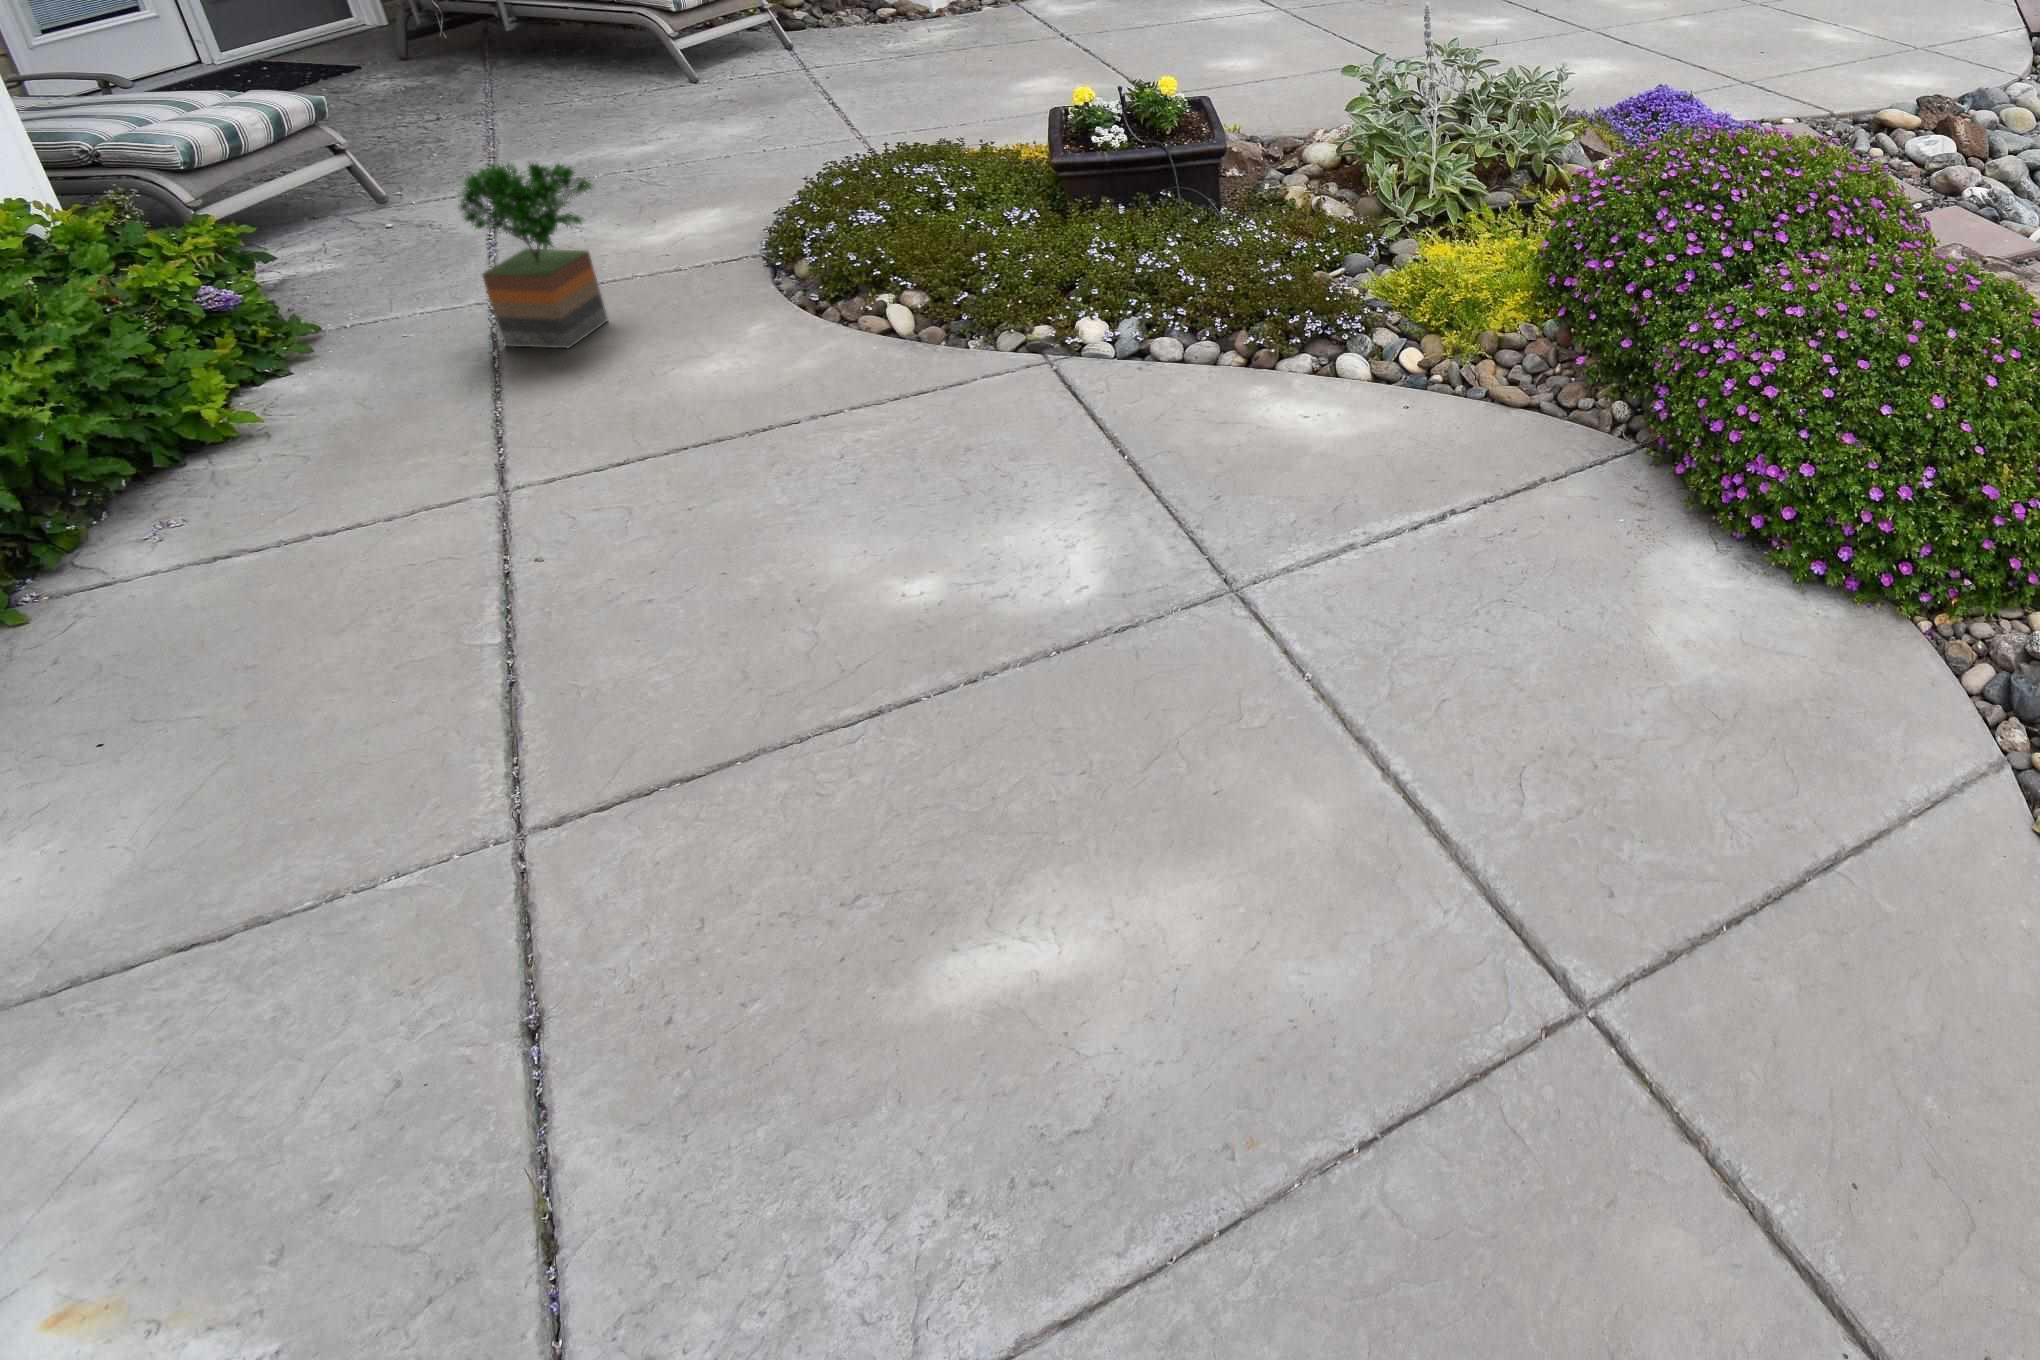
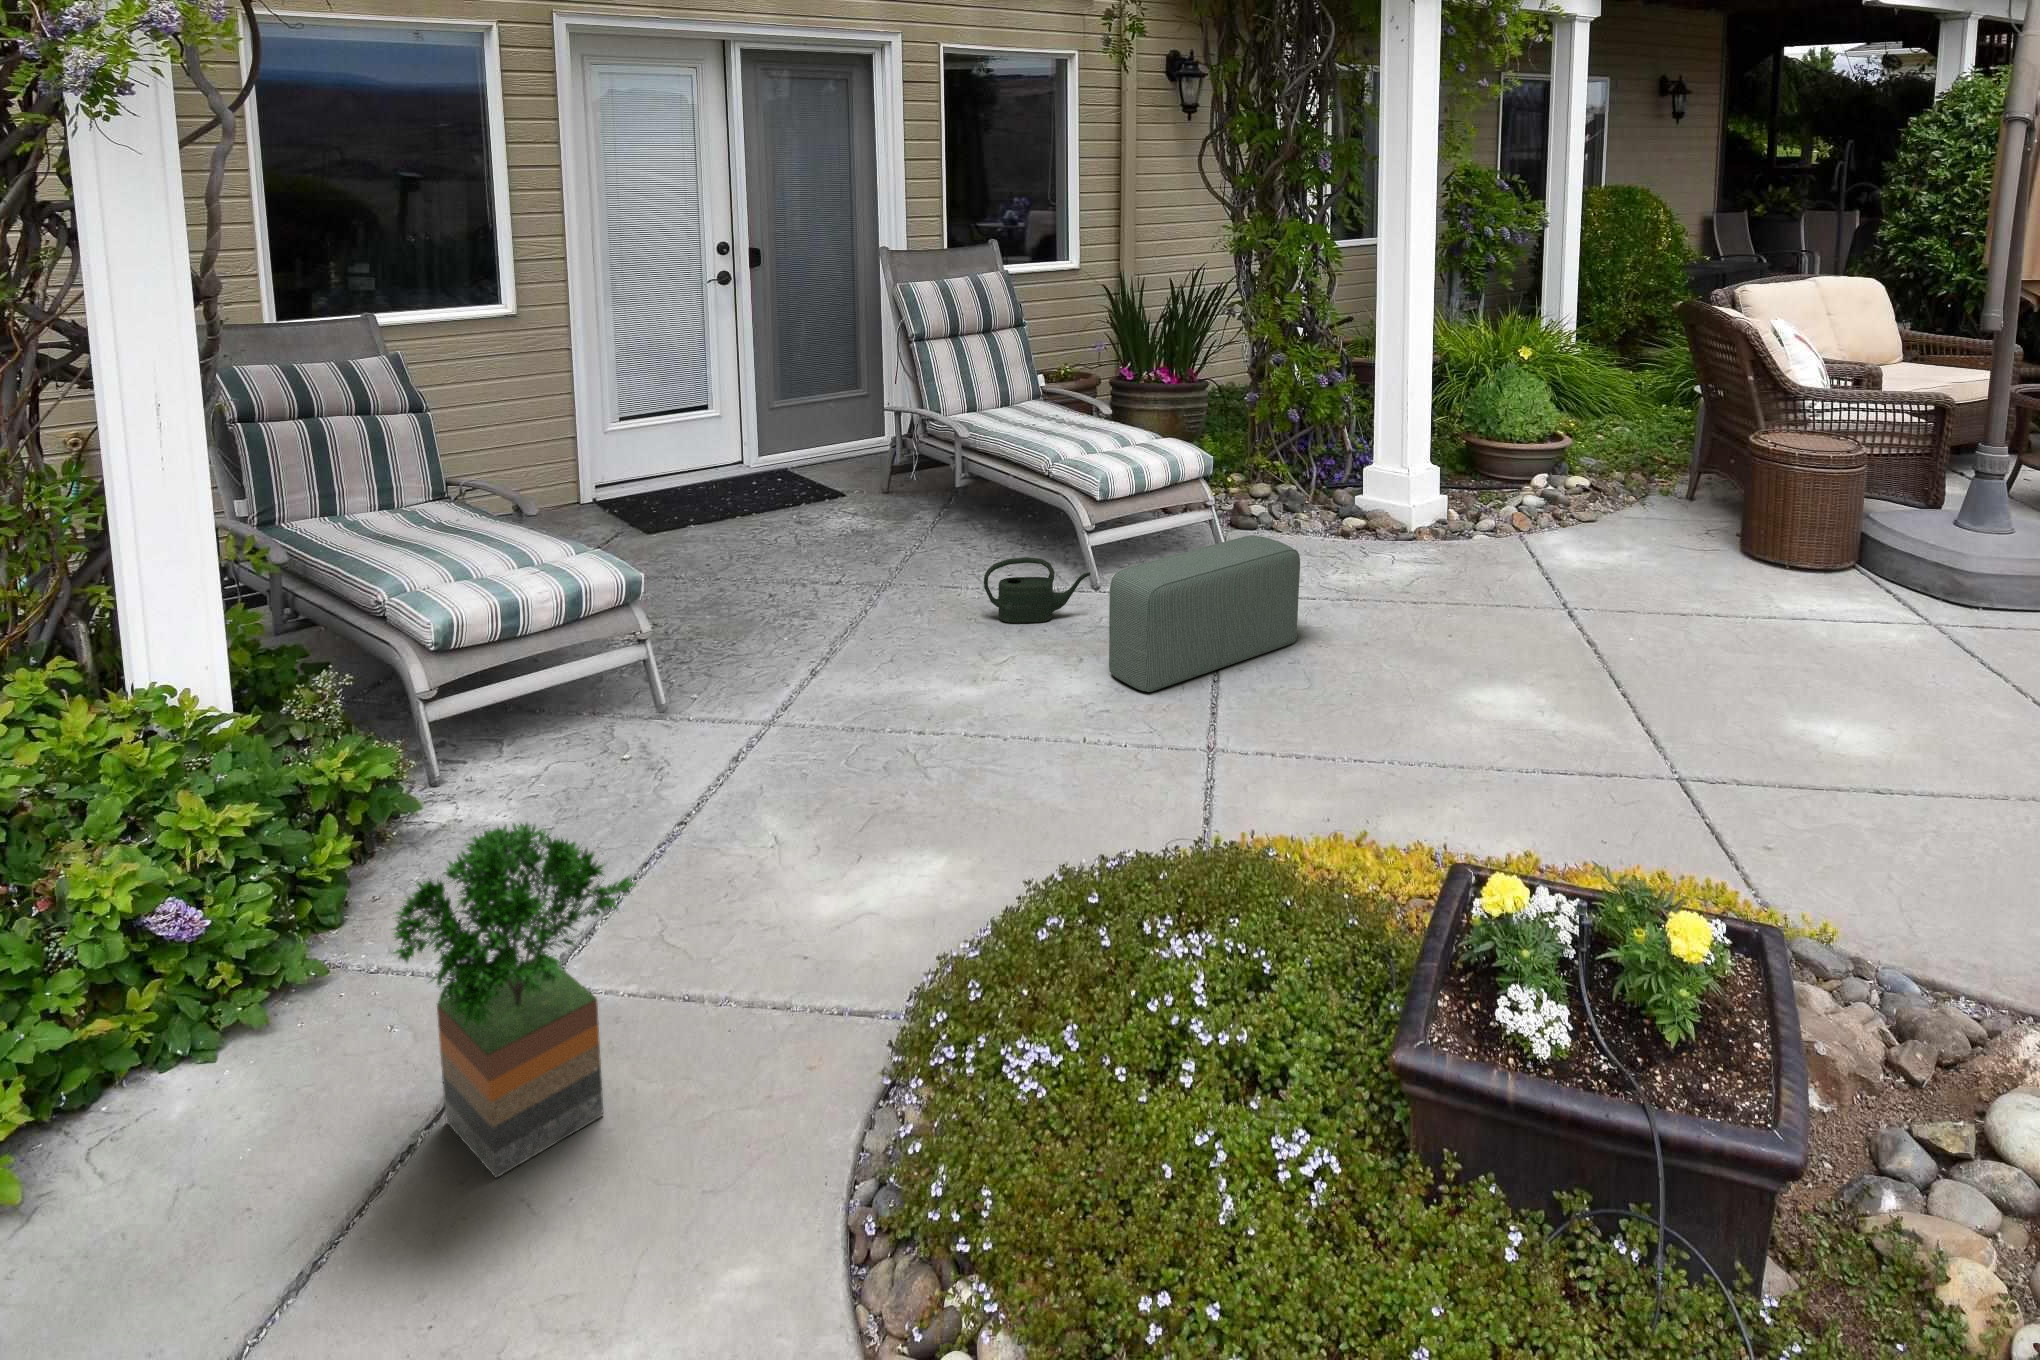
pouf: none [742,9,885,120] -> present [1109,535,1300,692]
watering can: none [610,55,703,109] -> present [984,557,1090,623]

